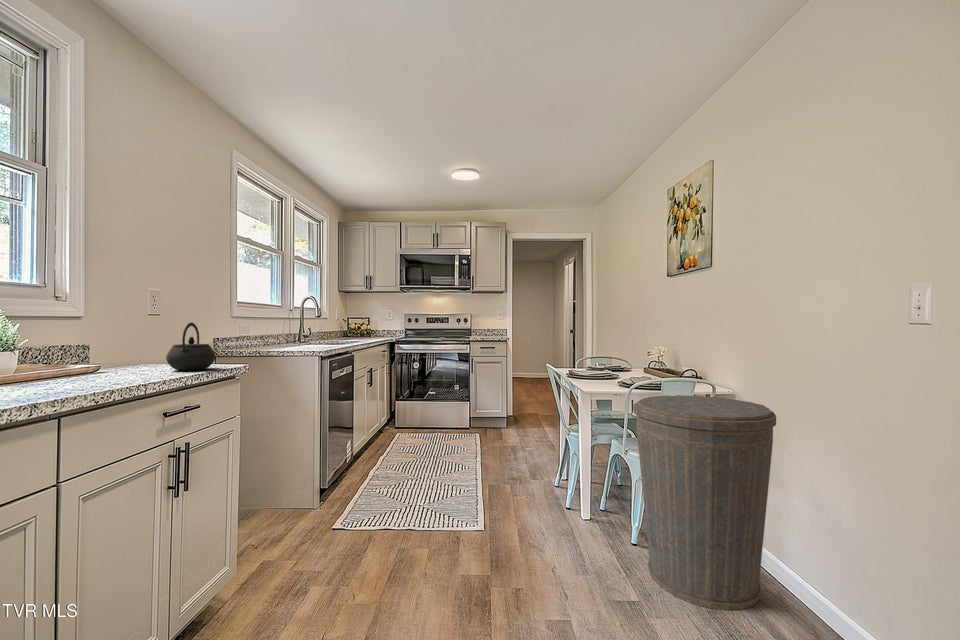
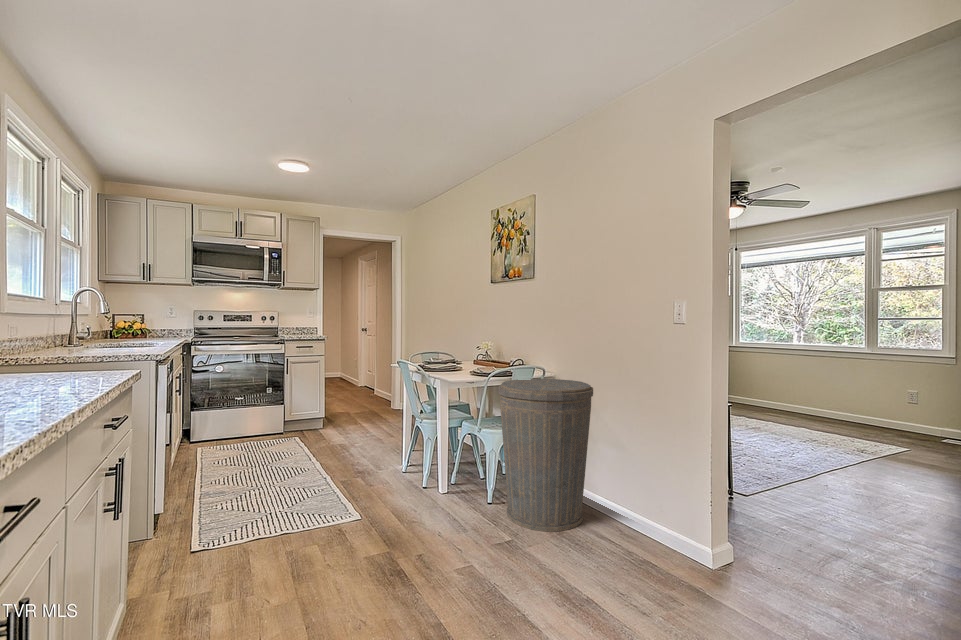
kettle: present [166,323,216,371] -> none [28,321,97,381]

